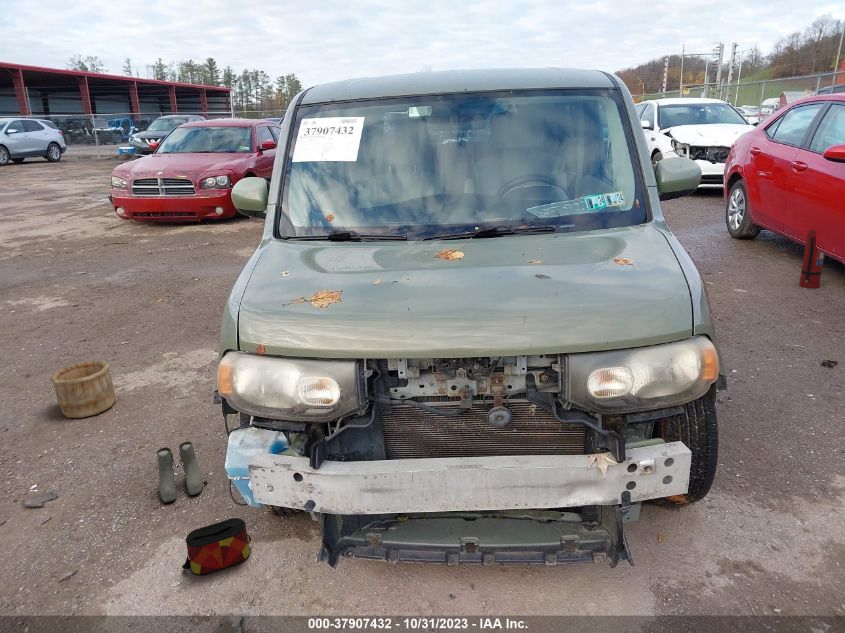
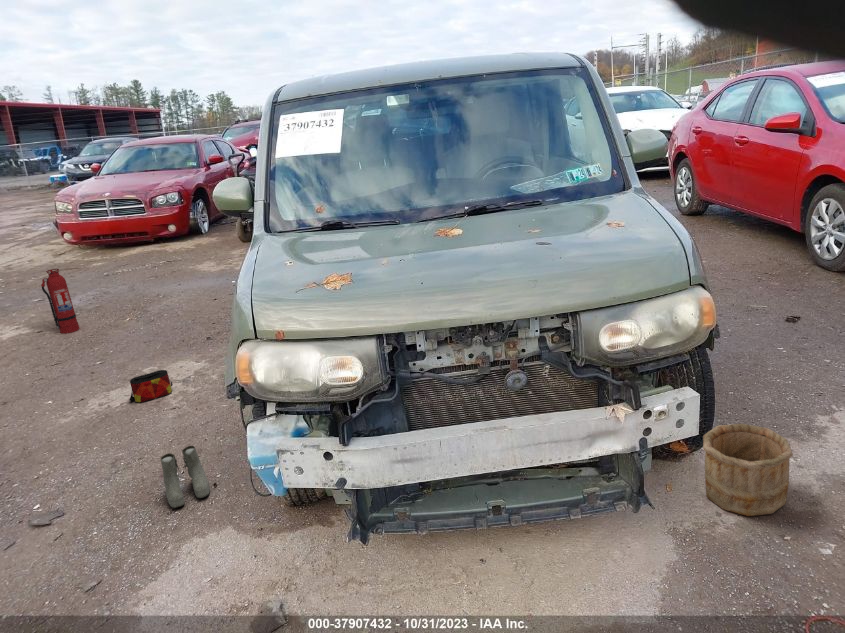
fire extinguisher: present [799,229,824,288] -> present [41,269,79,334]
wooden bucket: present [50,361,116,418] -> present [703,424,793,516]
bag: present [182,518,251,575] -> present [129,370,173,403]

